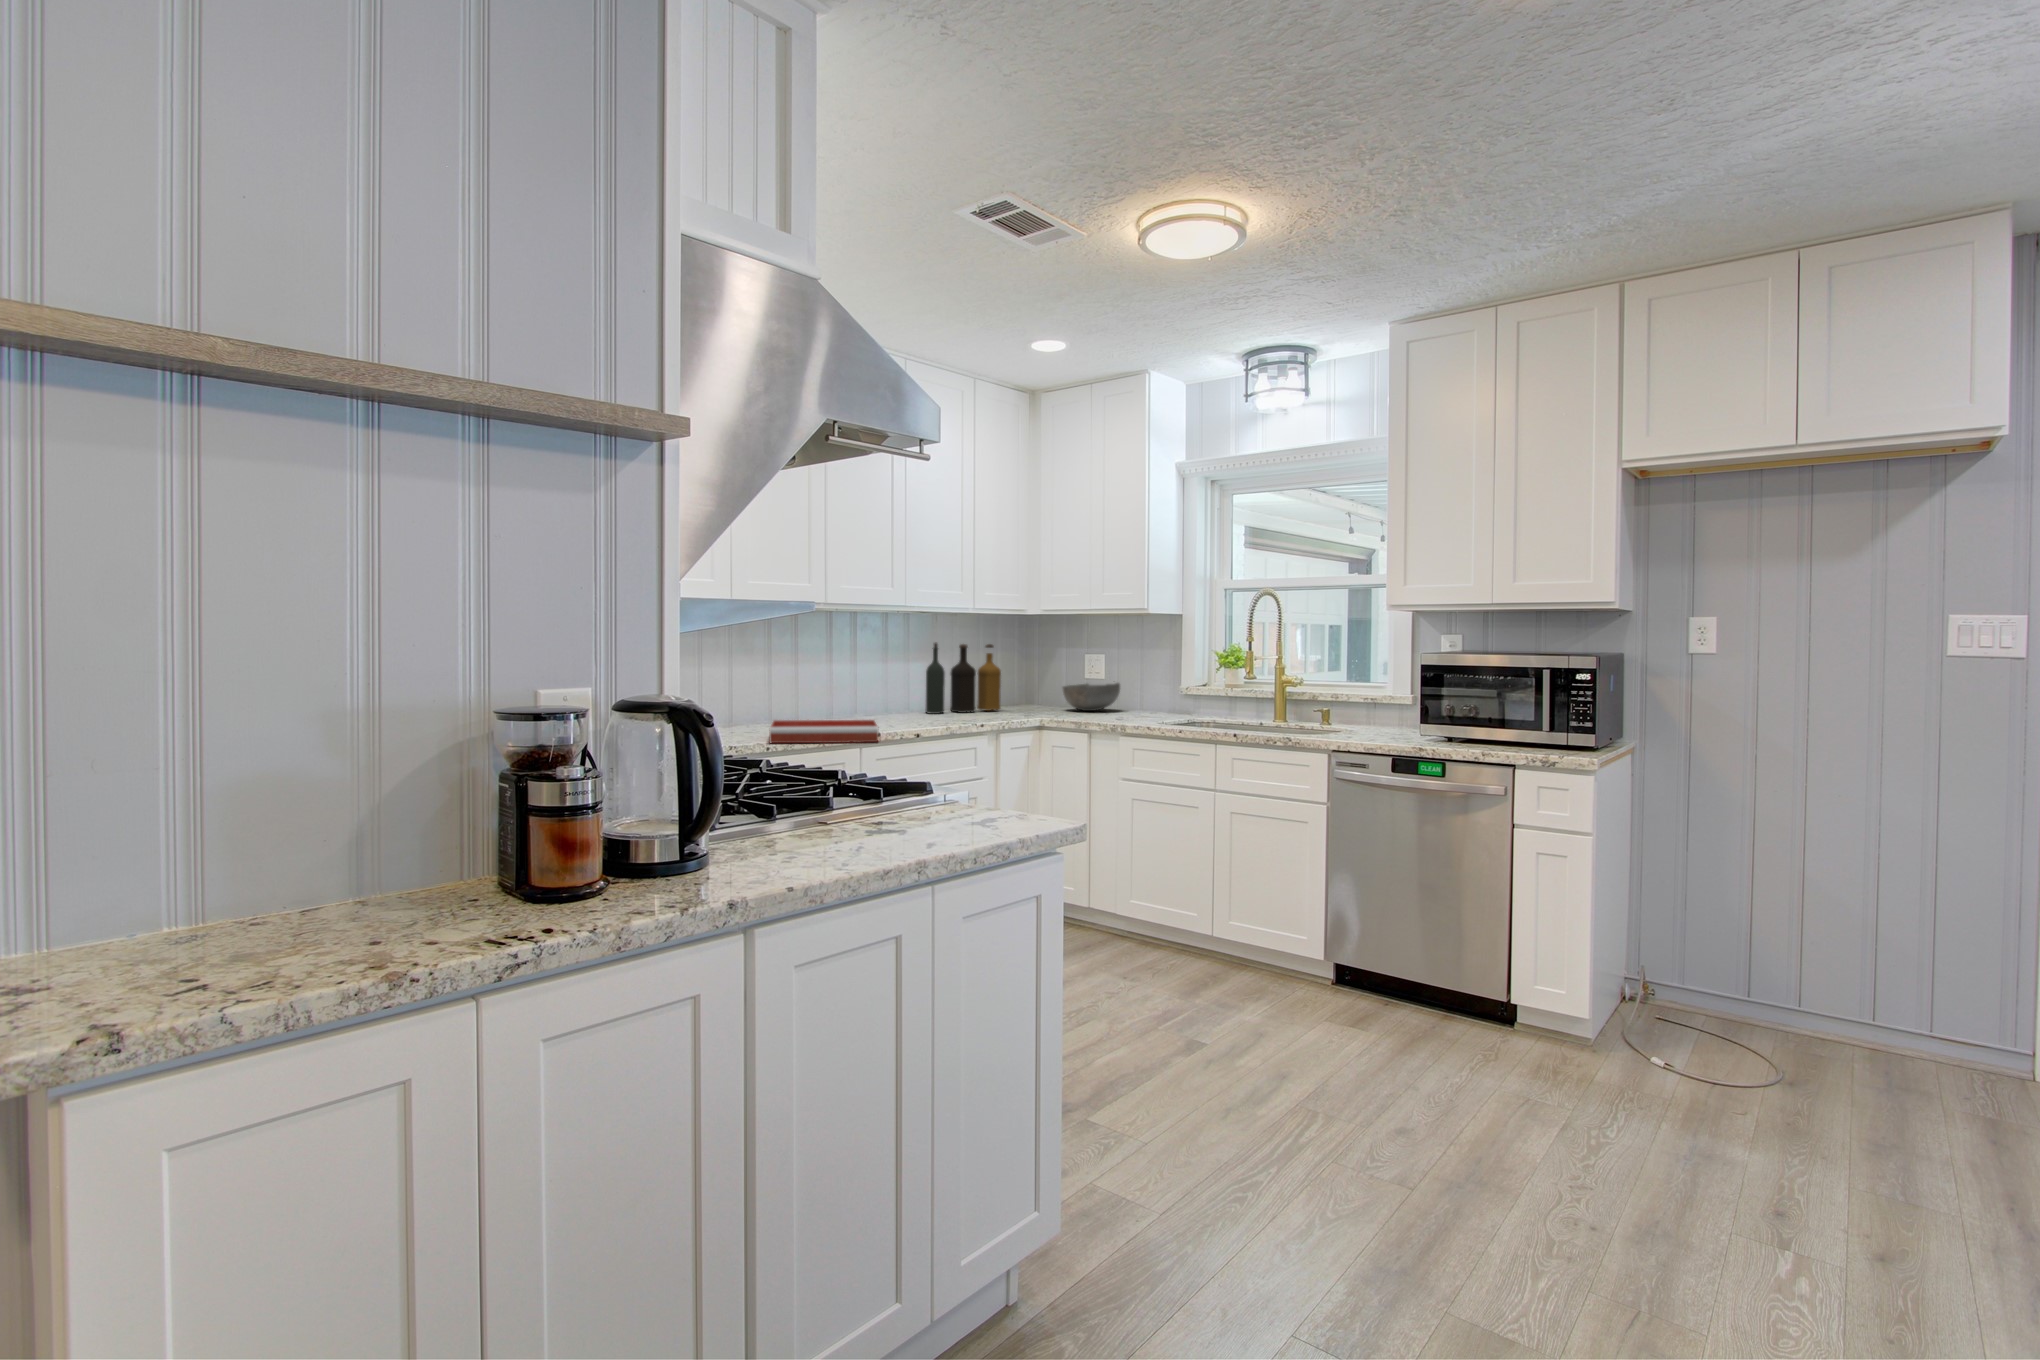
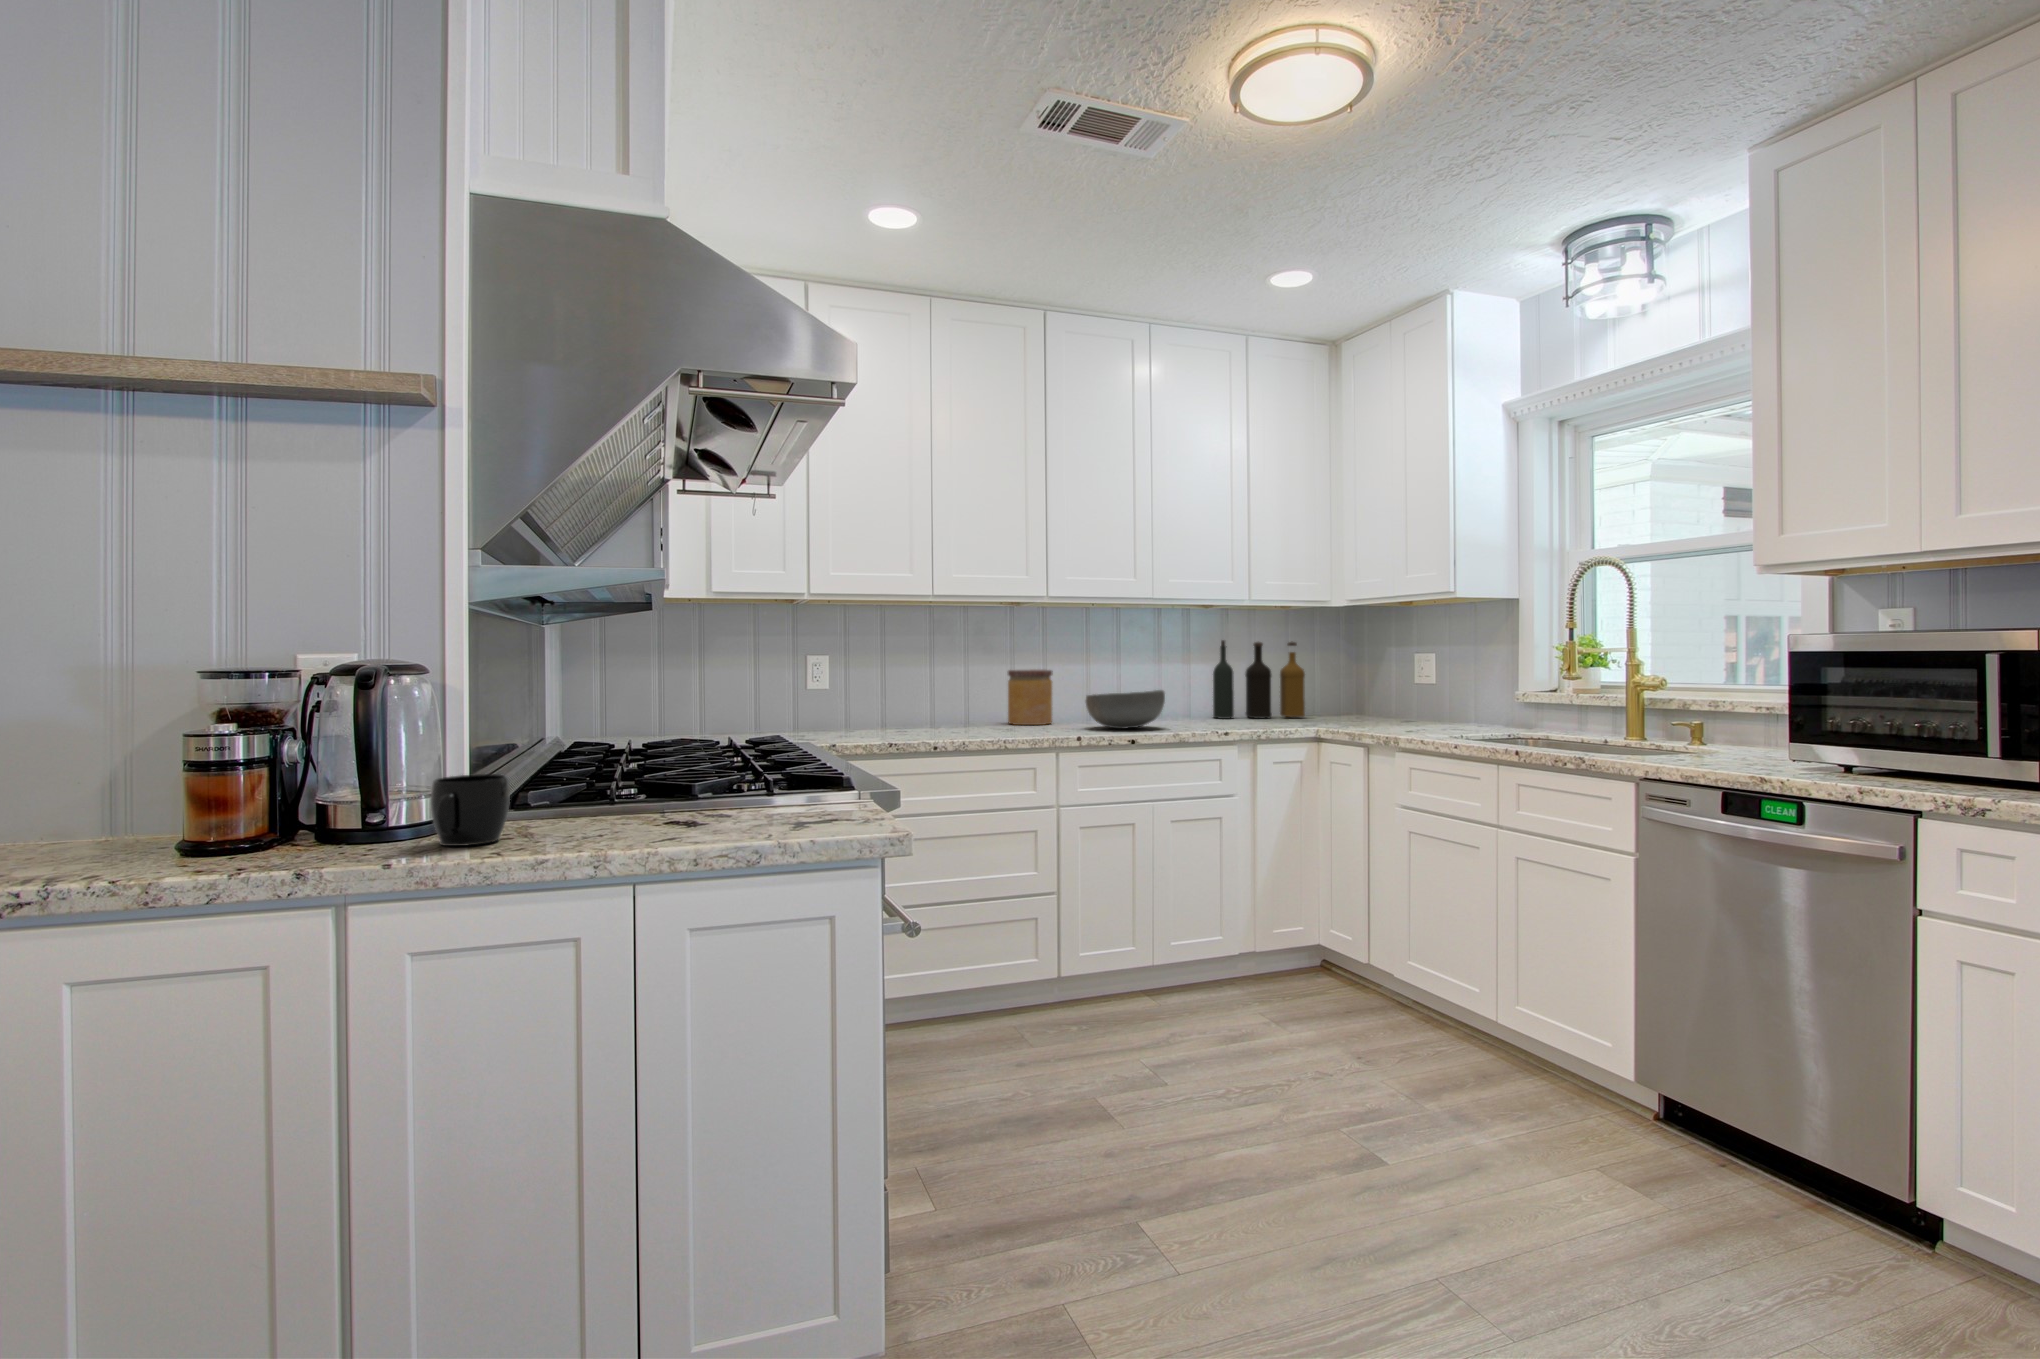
jar: none [765,672,810,727] -> present [1008,669,1053,725]
bowl: present [1063,683,1120,711] -> present [1086,690,1165,729]
tray: present [769,720,879,743] -> none [940,716,1074,741]
mug: none [778,800,841,867] -> present [431,774,510,846]

